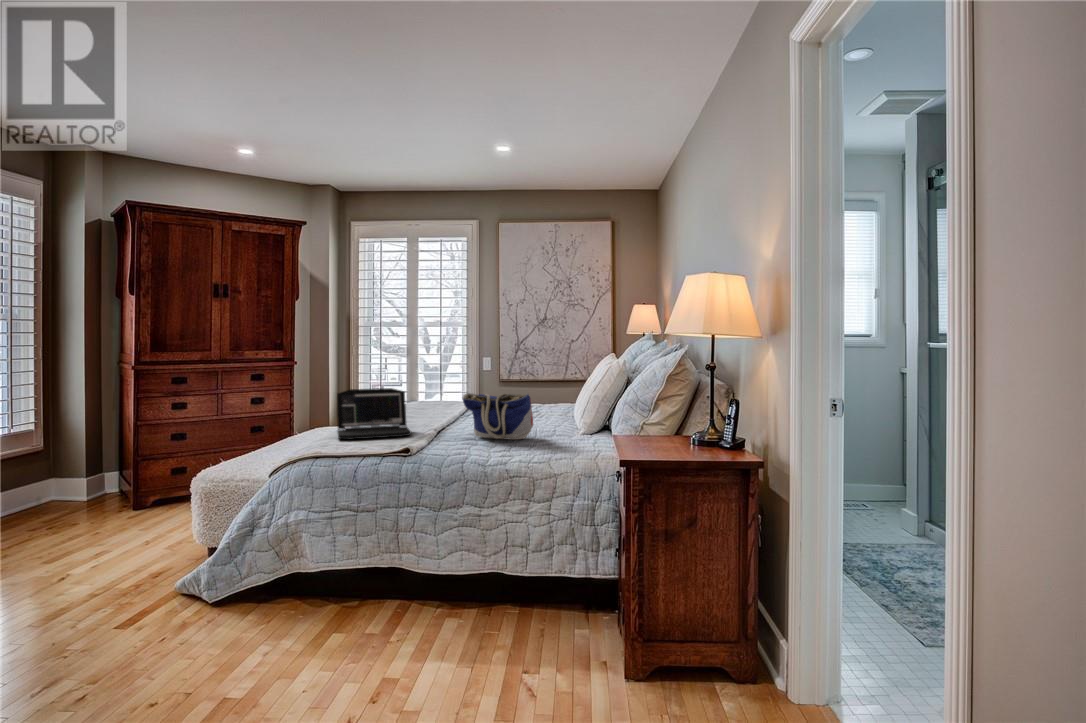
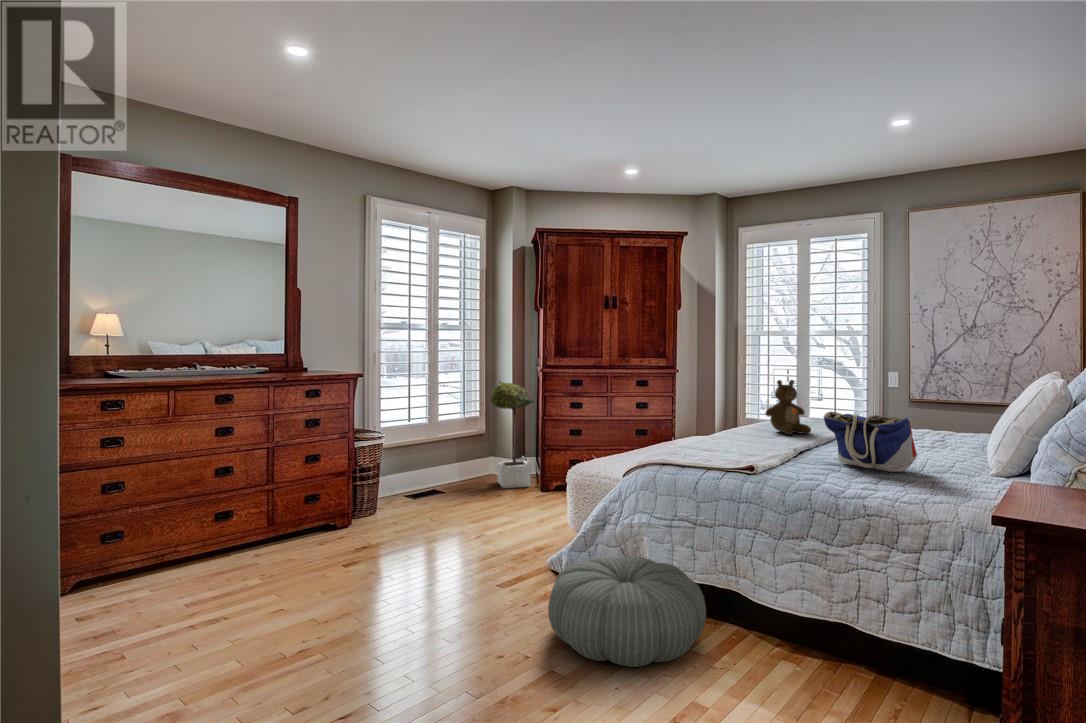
teddy bear: none [400,367,440,417] -> present [765,380,811,435]
potted tree: none [50,381,118,516] -> present [490,381,534,488]
laptop: present [337,388,411,439] -> none [689,400,765,453]
pouf: none [202,556,377,674] -> present [548,556,706,667]

